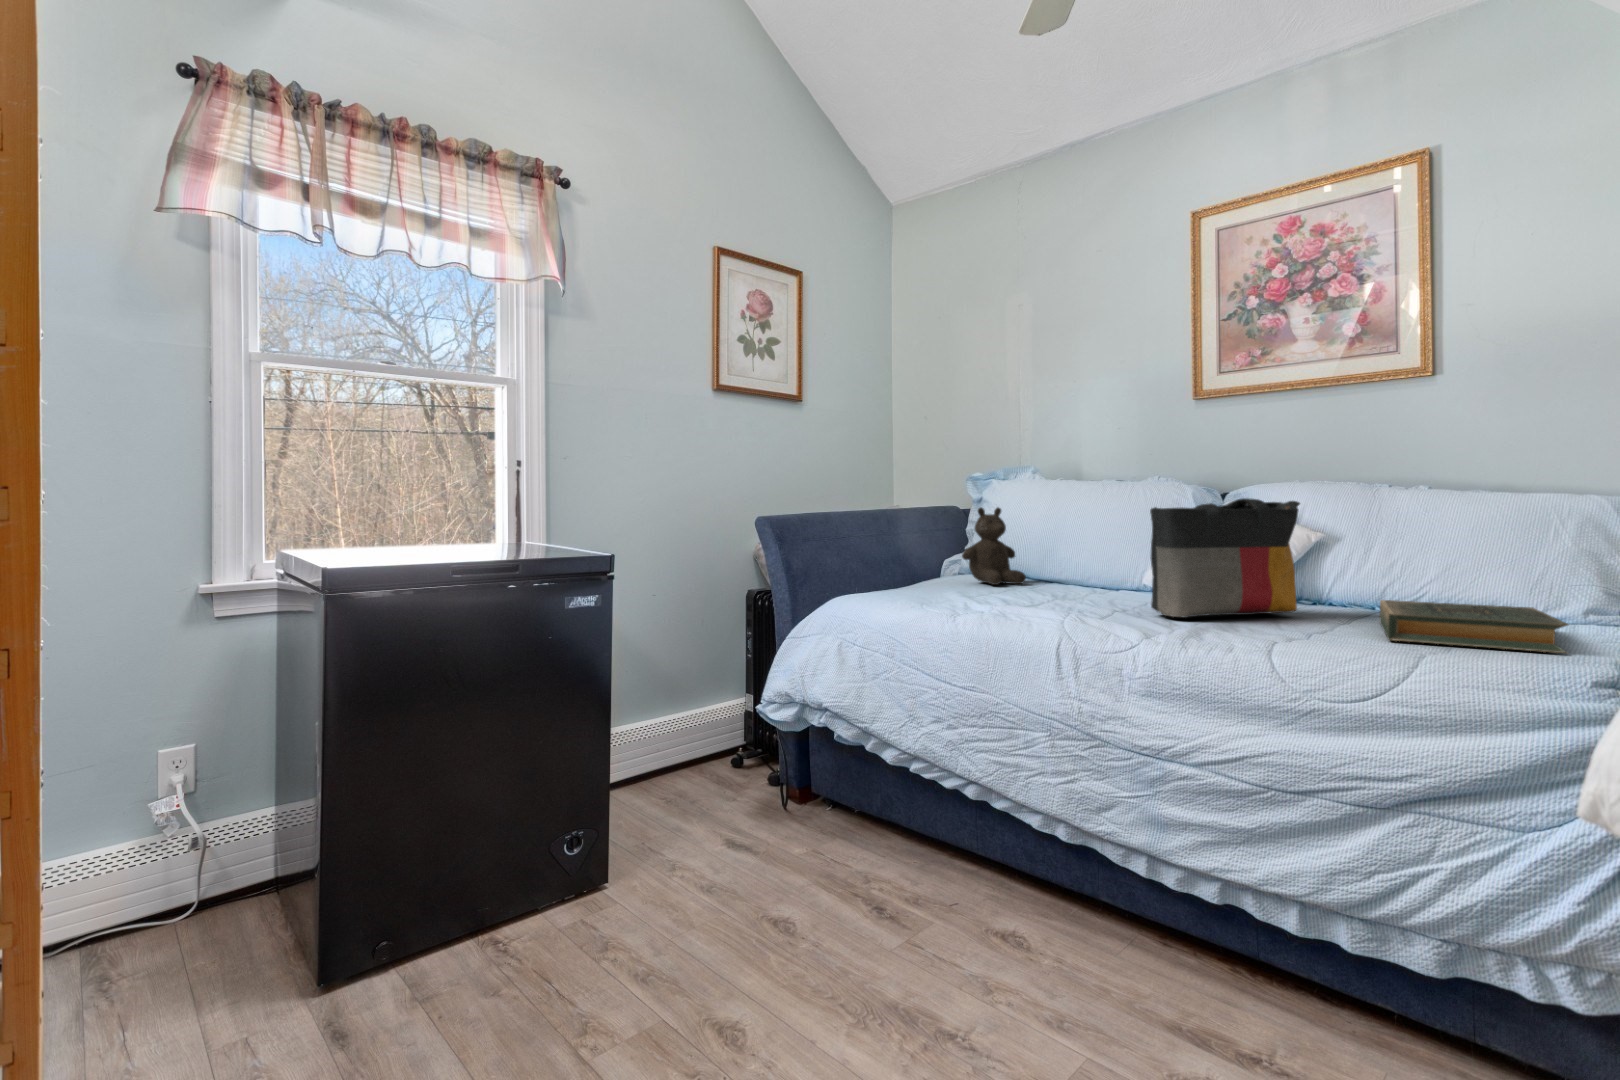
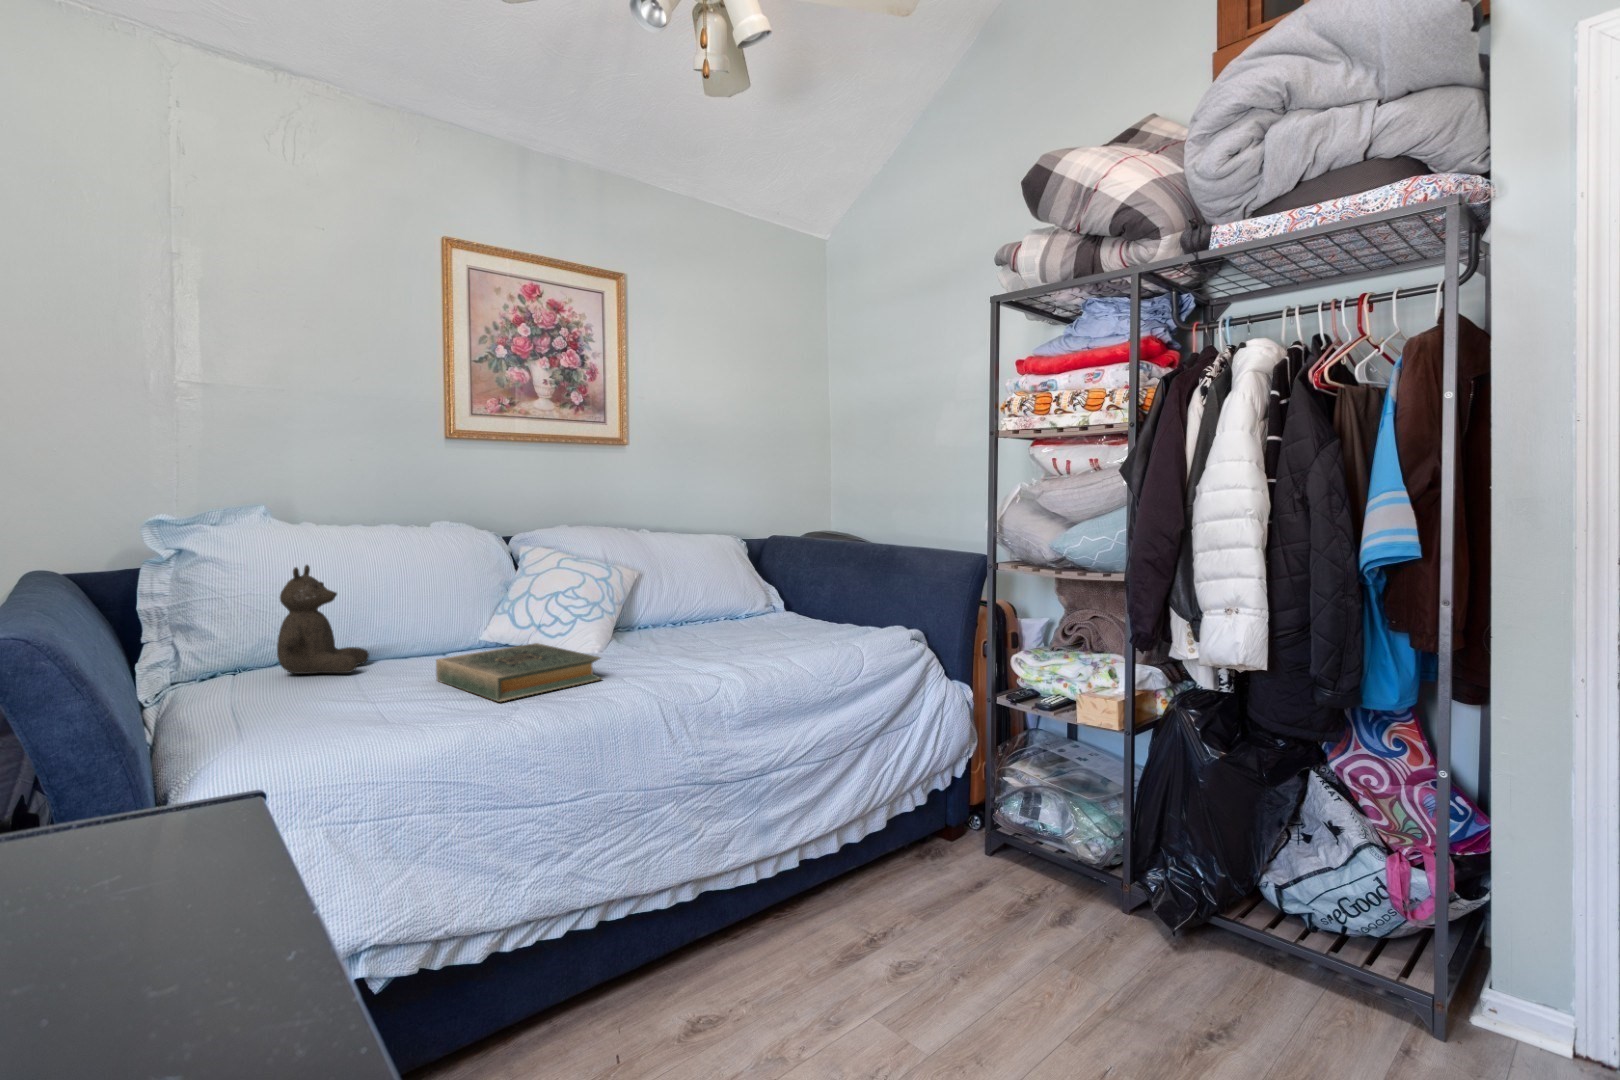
tote bag: present [1150,498,1300,618] -> none [612,548,702,659]
hardback book: present [1380,600,1568,653] -> present [436,643,601,702]

